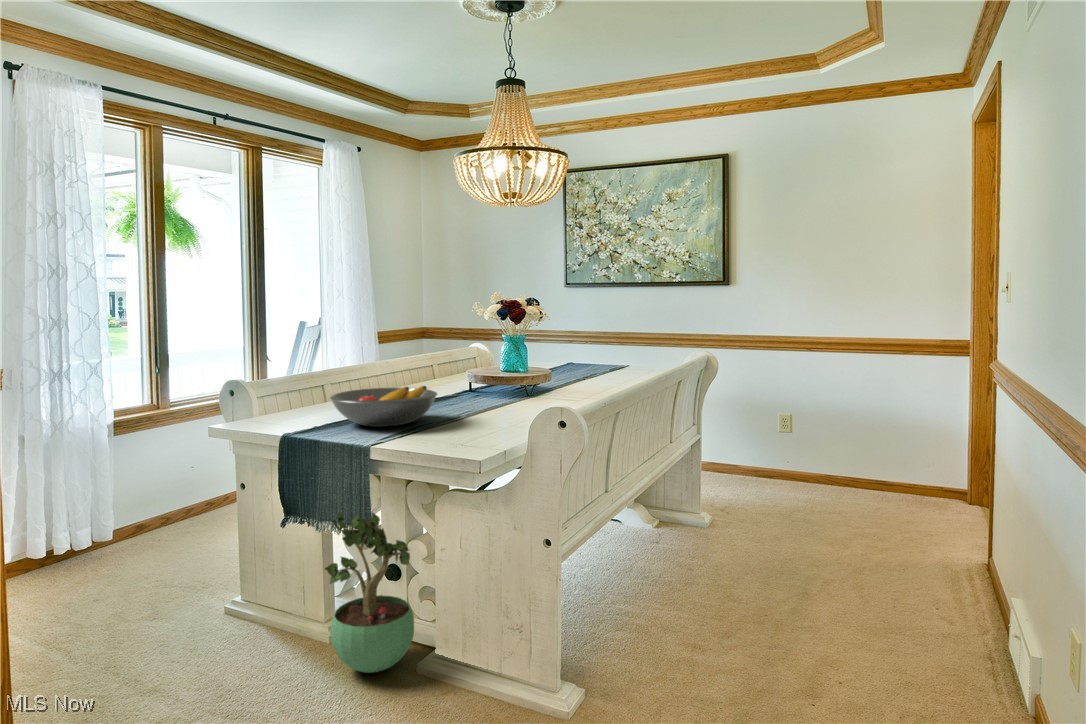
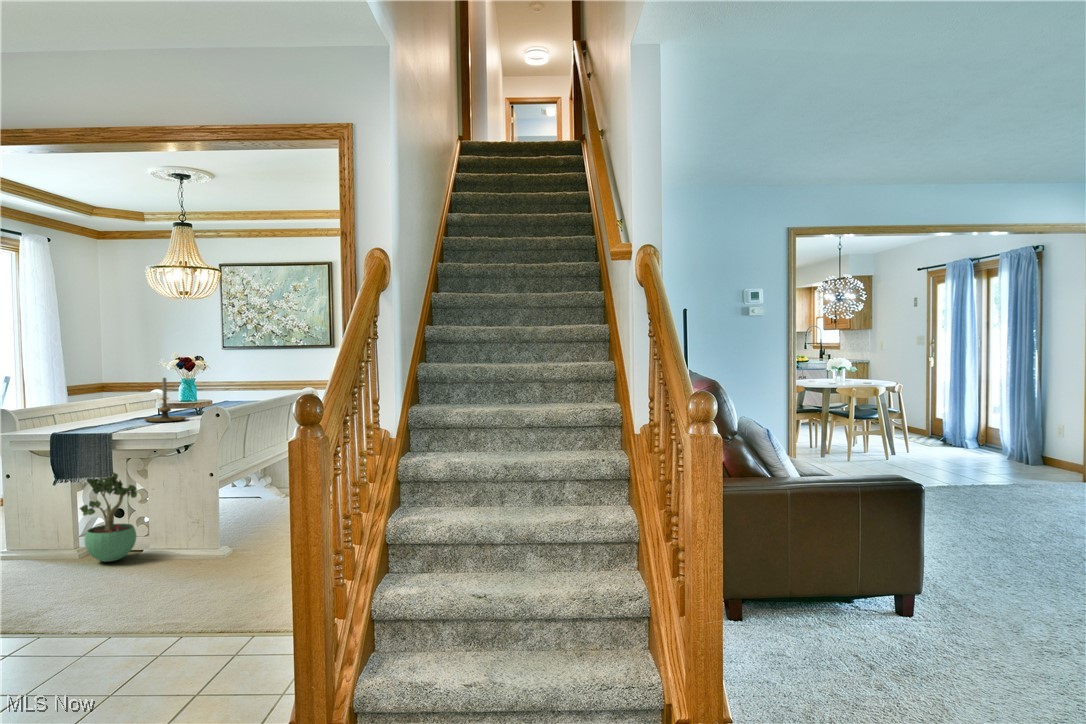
candle holder: none [442,333,507,409] -> present [144,378,186,422]
fruit bowl: present [330,386,437,427] -> none [78,406,147,429]

